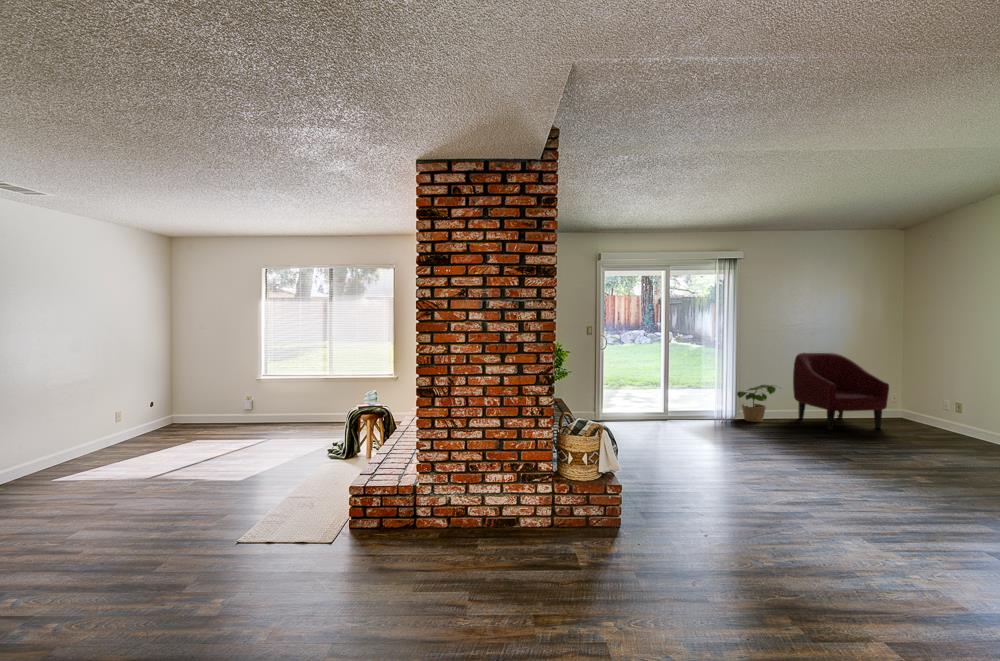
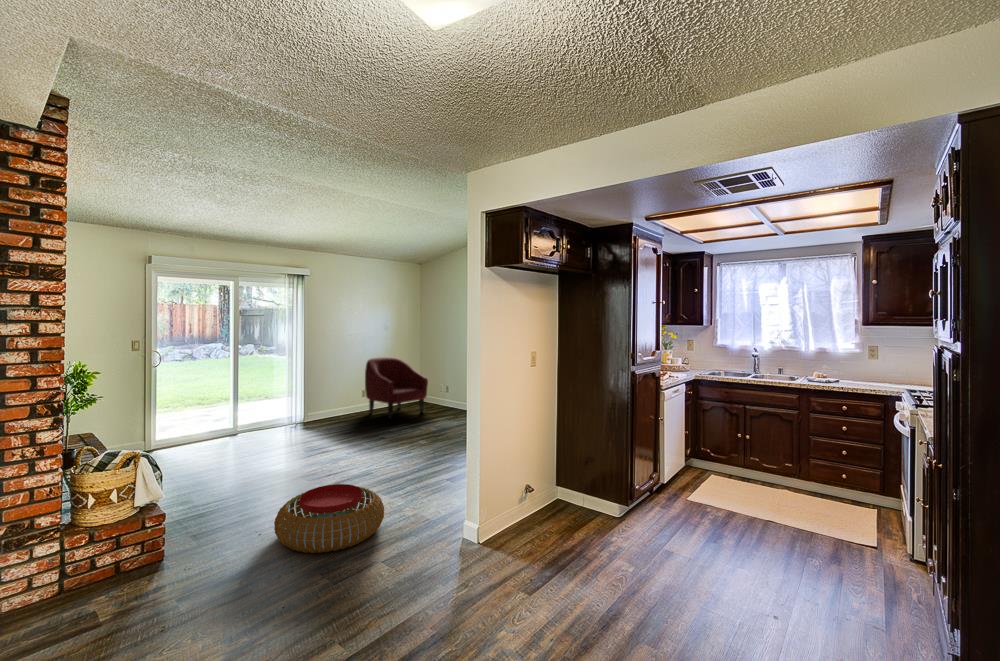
potted plant: present [737,385,776,422] -> none [318,387,355,422]
pouf: none [717,496,858,580] -> present [274,484,384,553]

